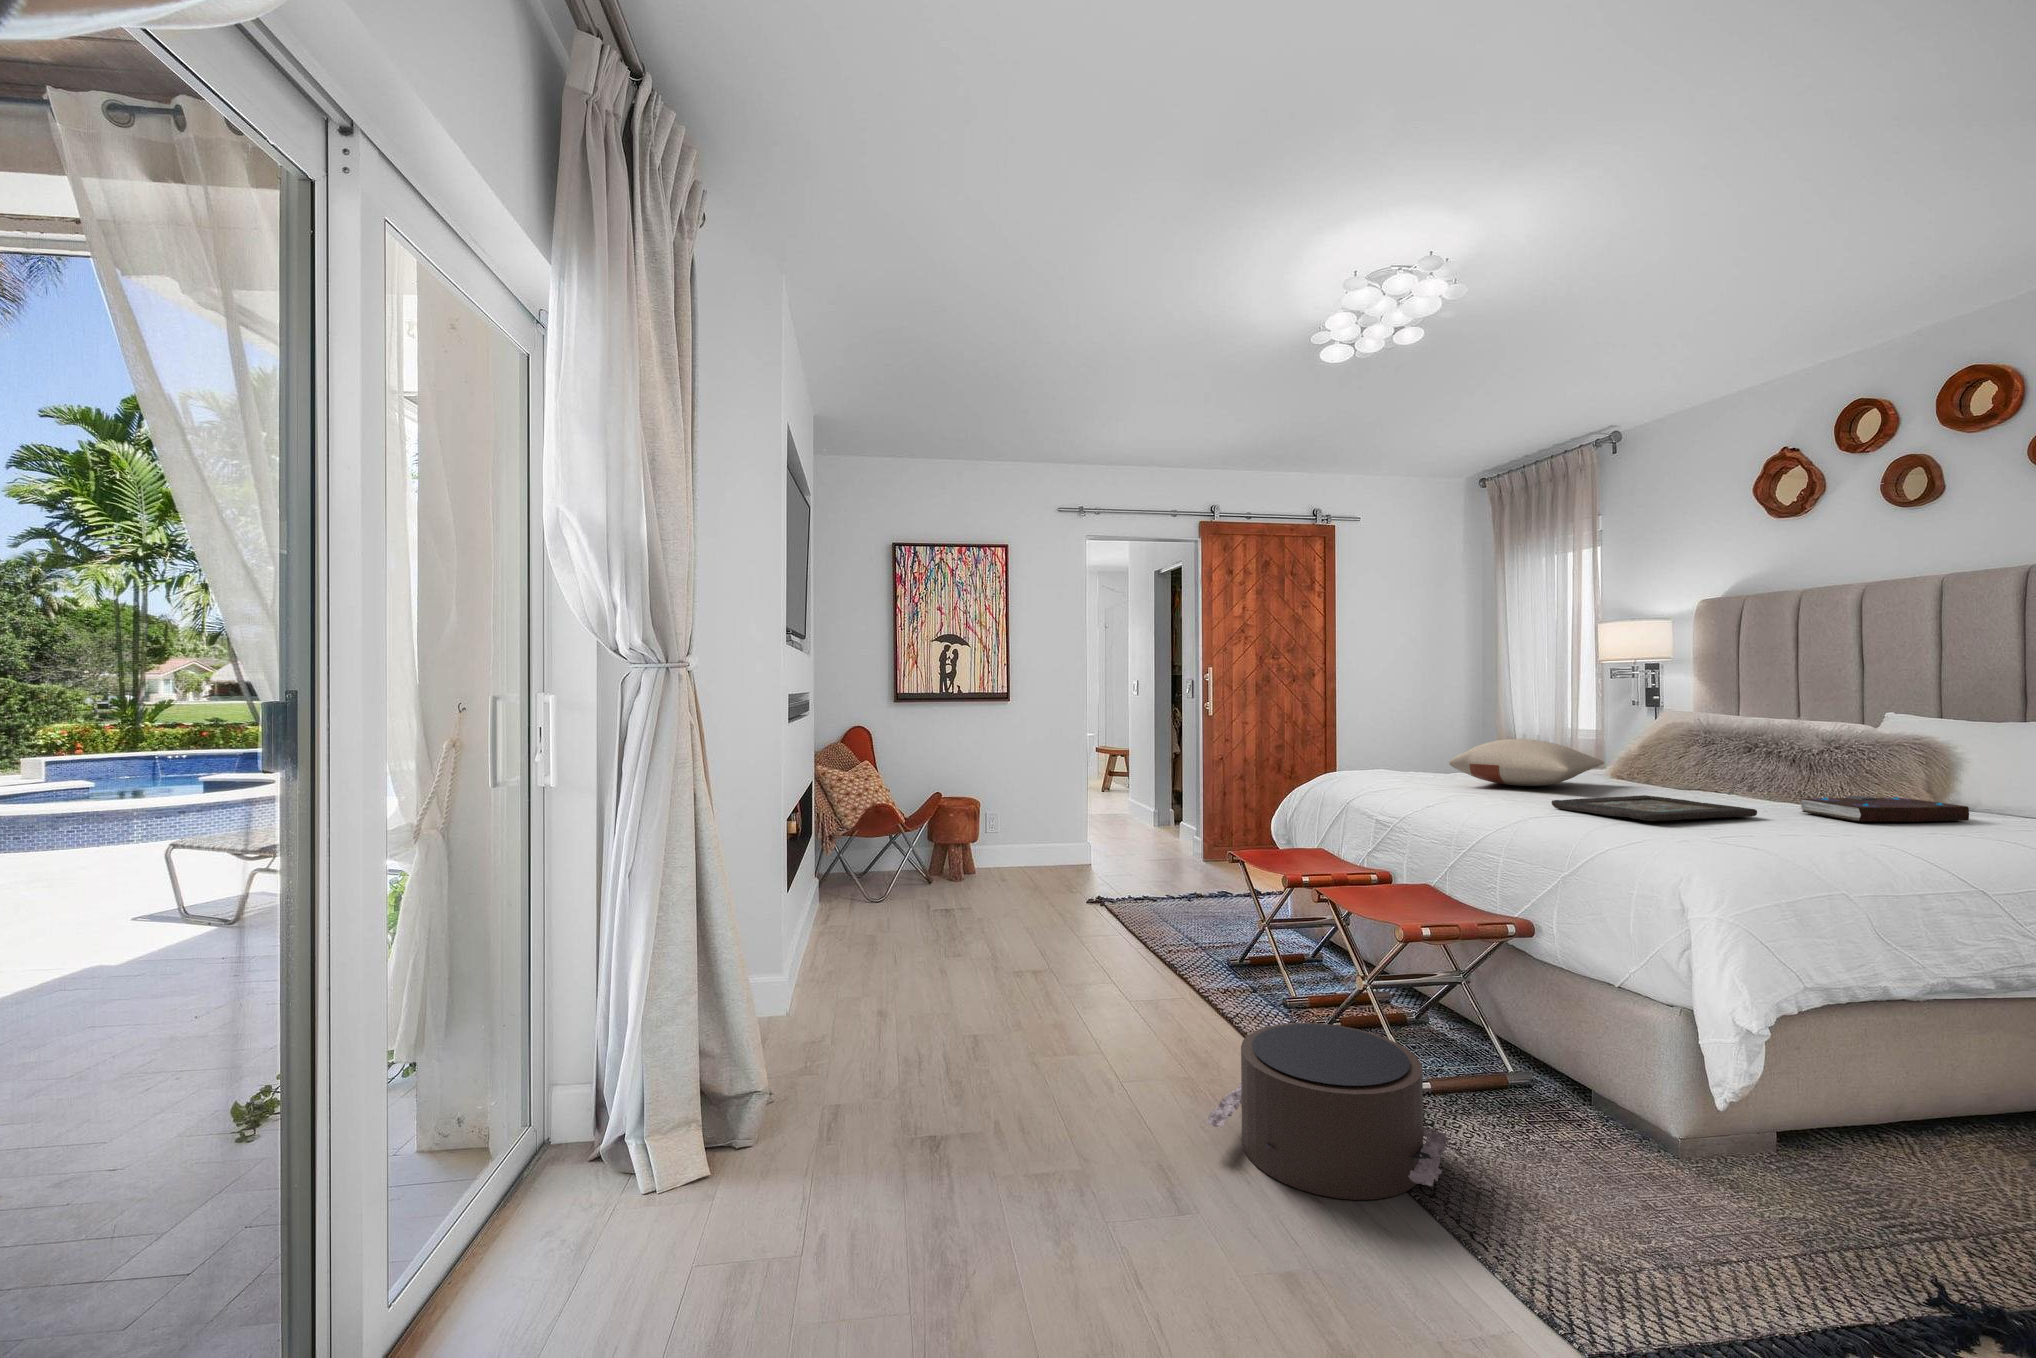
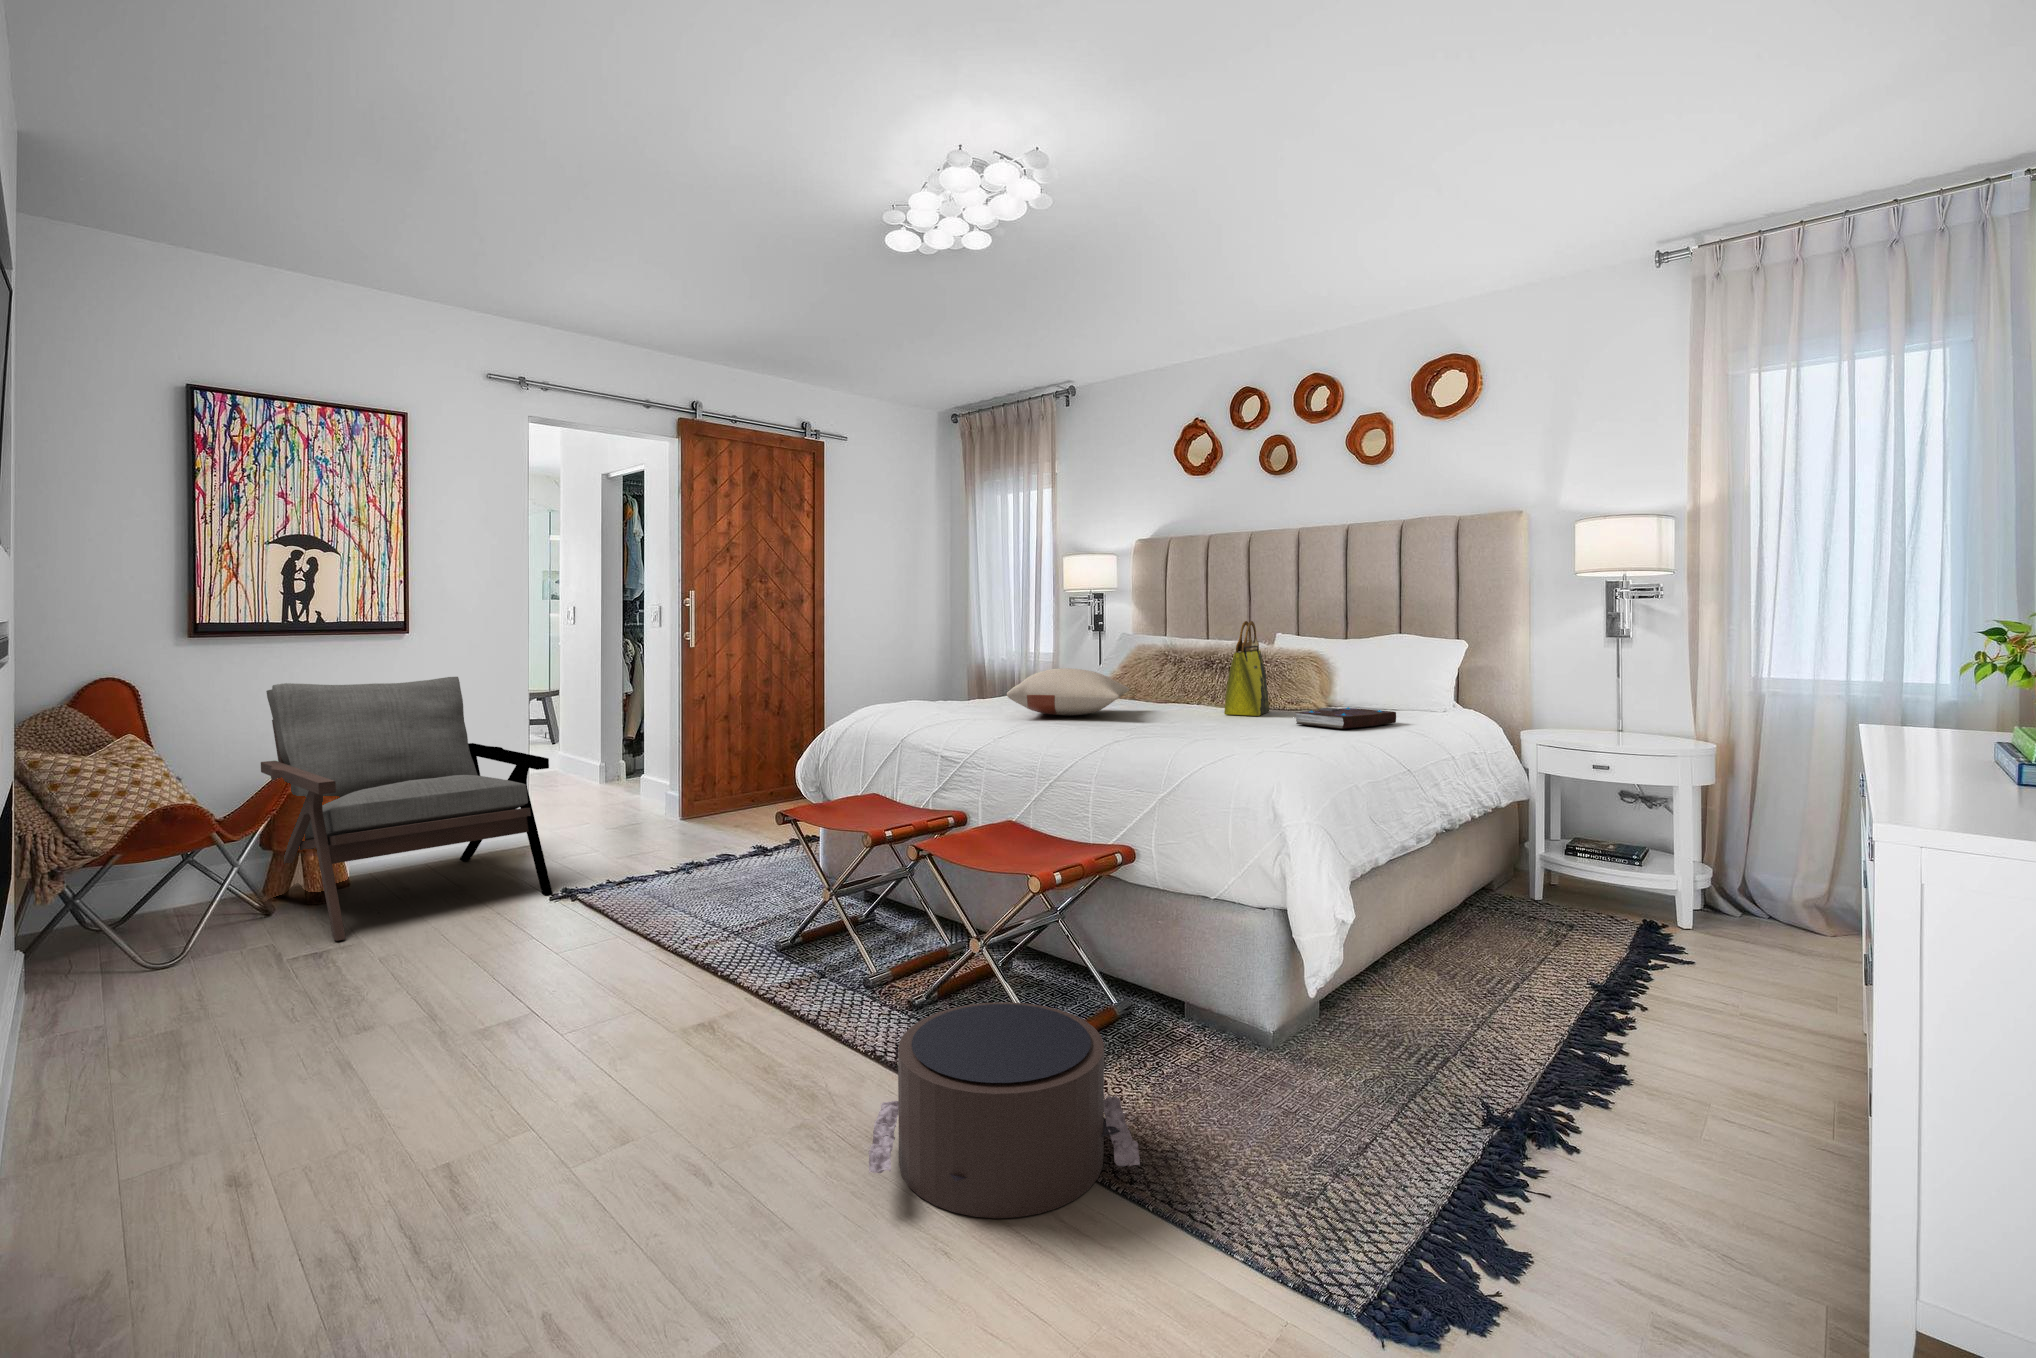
tote bag: none [1721,692,1795,800] -> present [1224,621,1269,716]
armchair: none [926,731,1088,906] -> present [261,677,553,941]
decorative tray: present [1552,795,1757,821] -> none [1123,717,1277,740]

